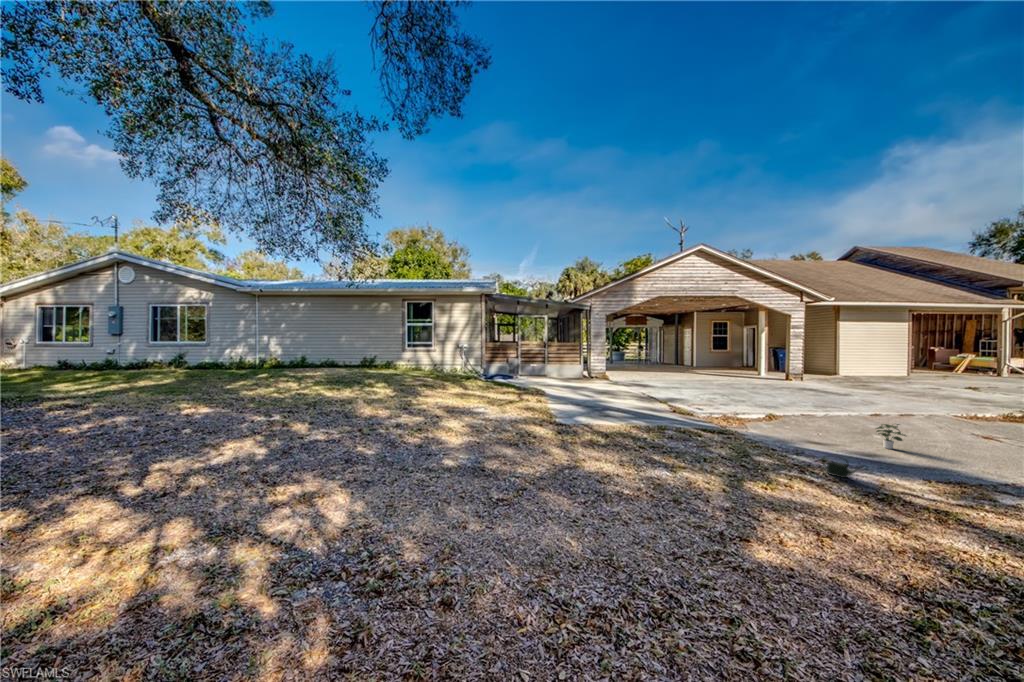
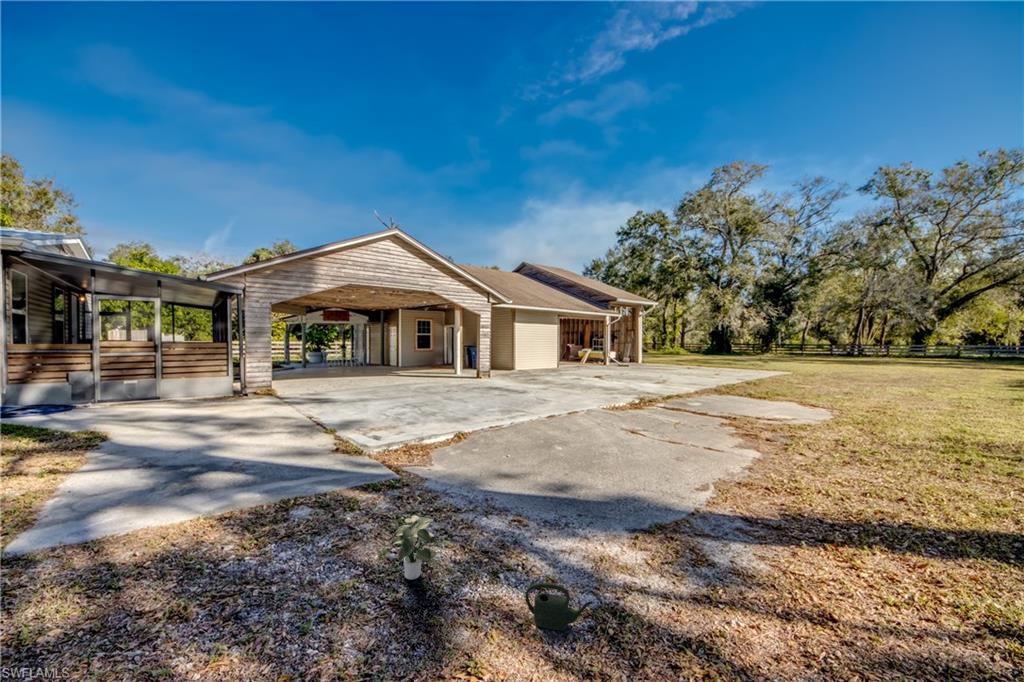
potted plant: present [876,424,906,449] -> present [392,516,444,580]

